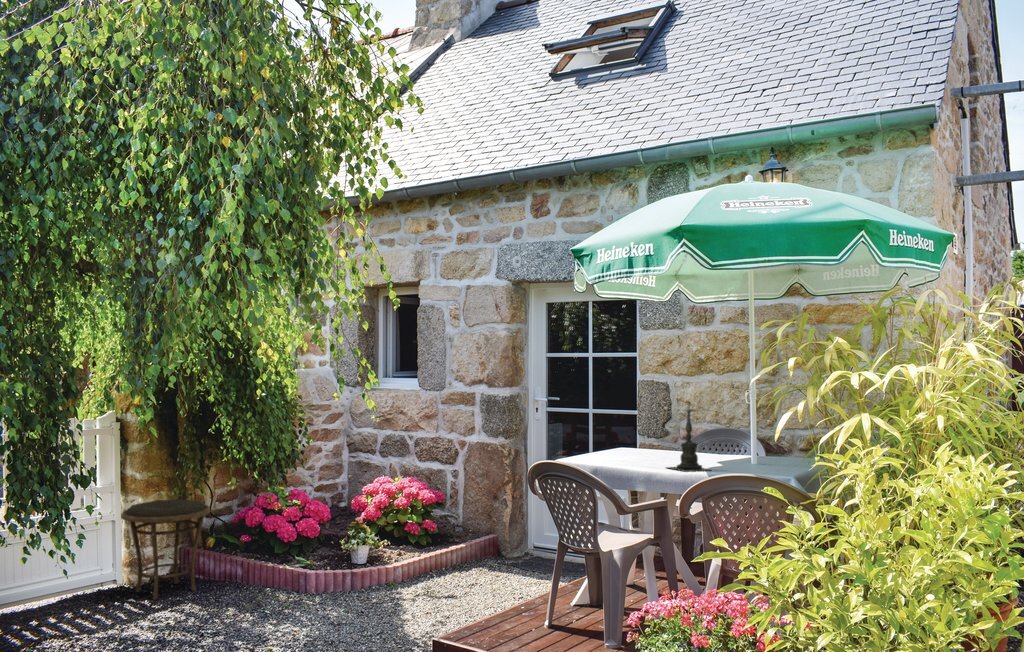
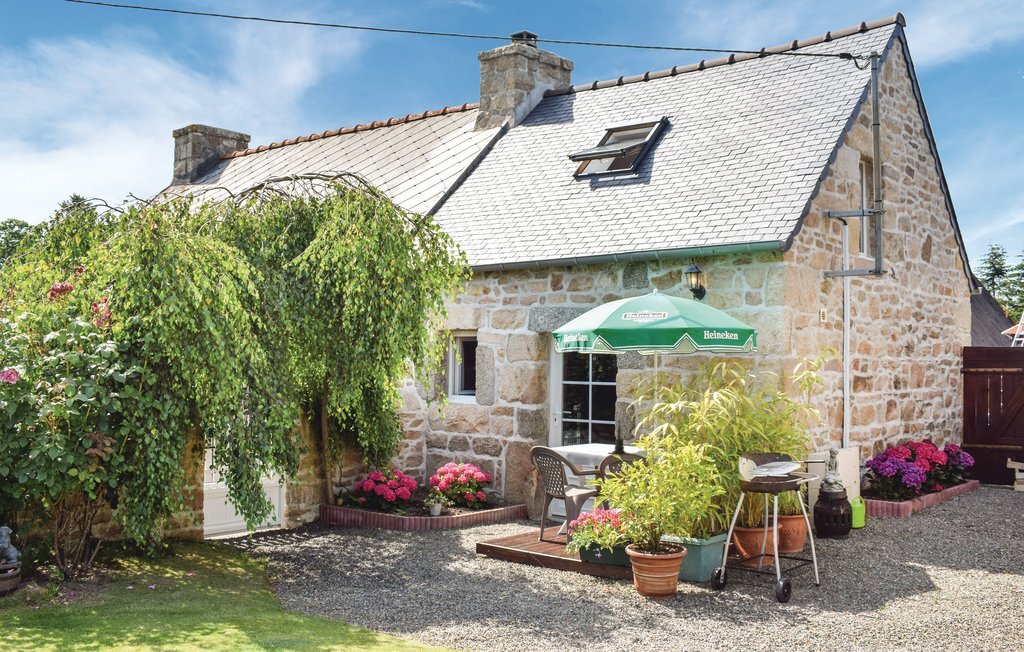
side table: present [121,499,210,600] -> none [289,473,342,533]

